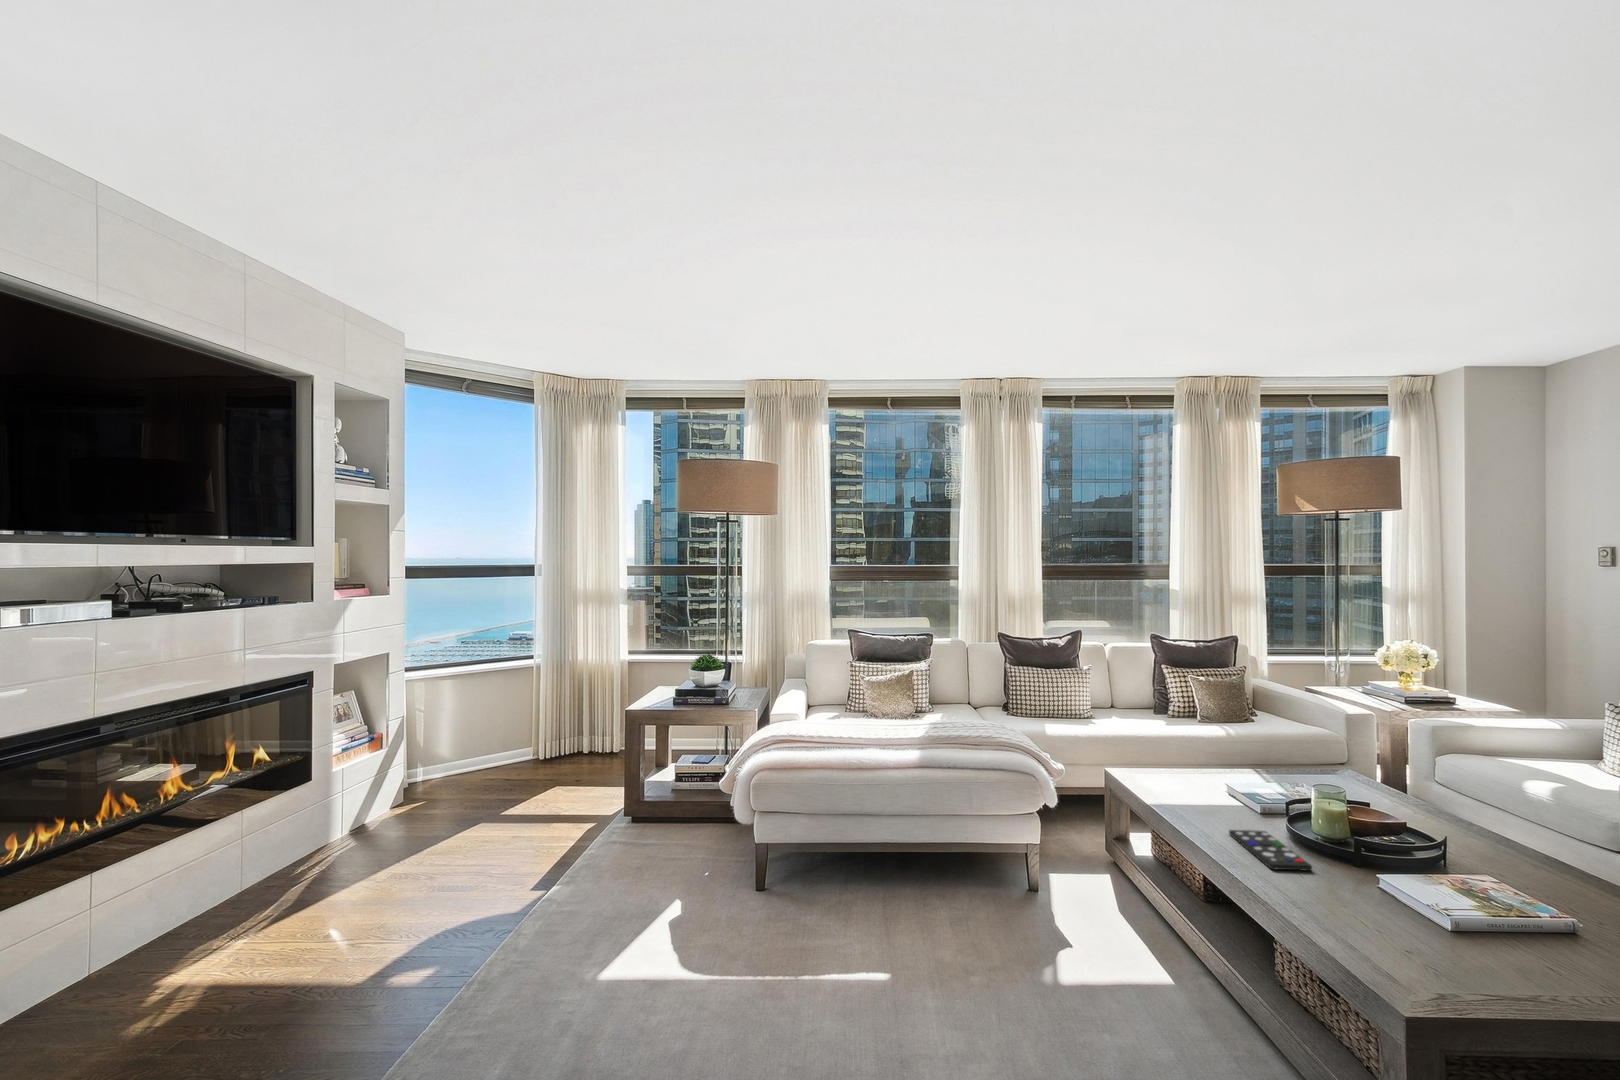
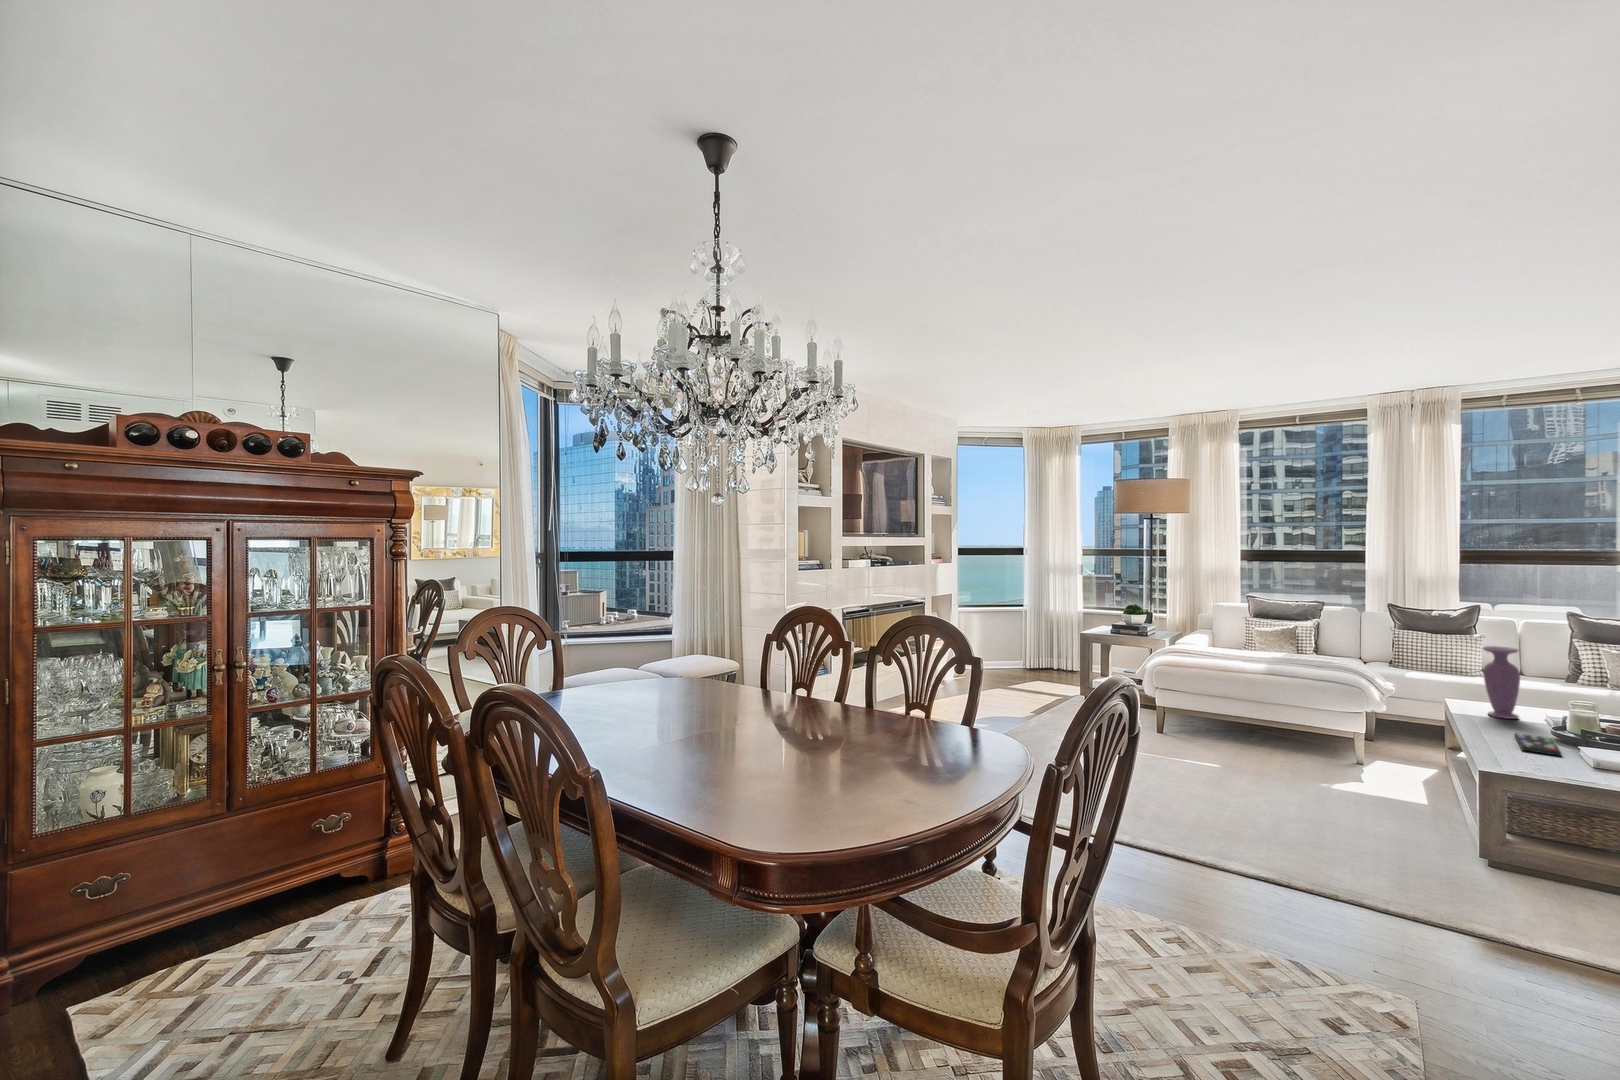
vase: none [1157,698,1194,796] -> present [1483,646,1520,719]

